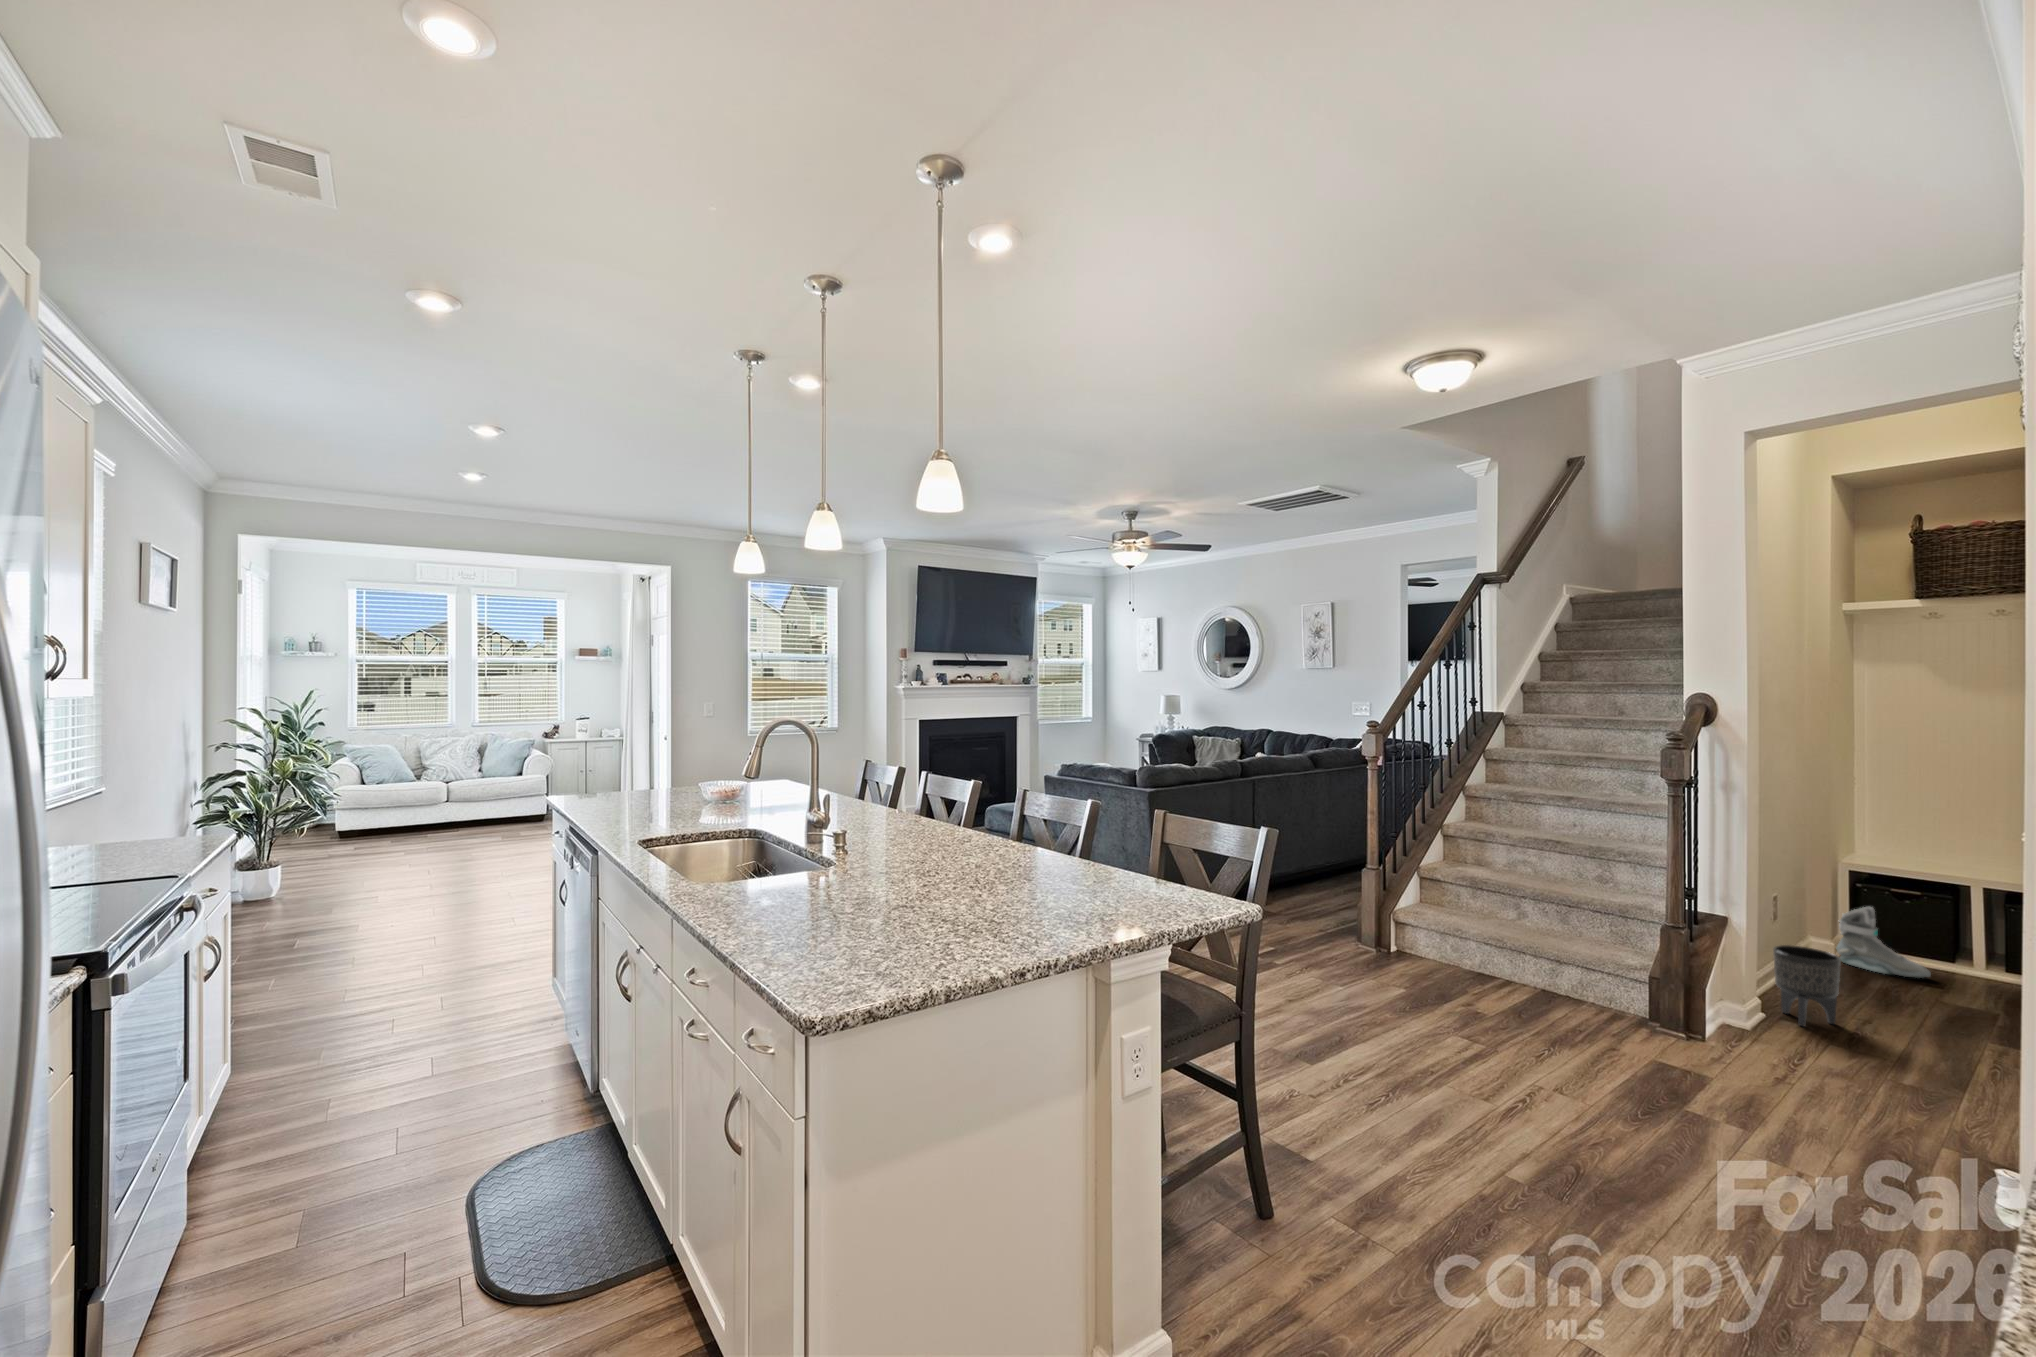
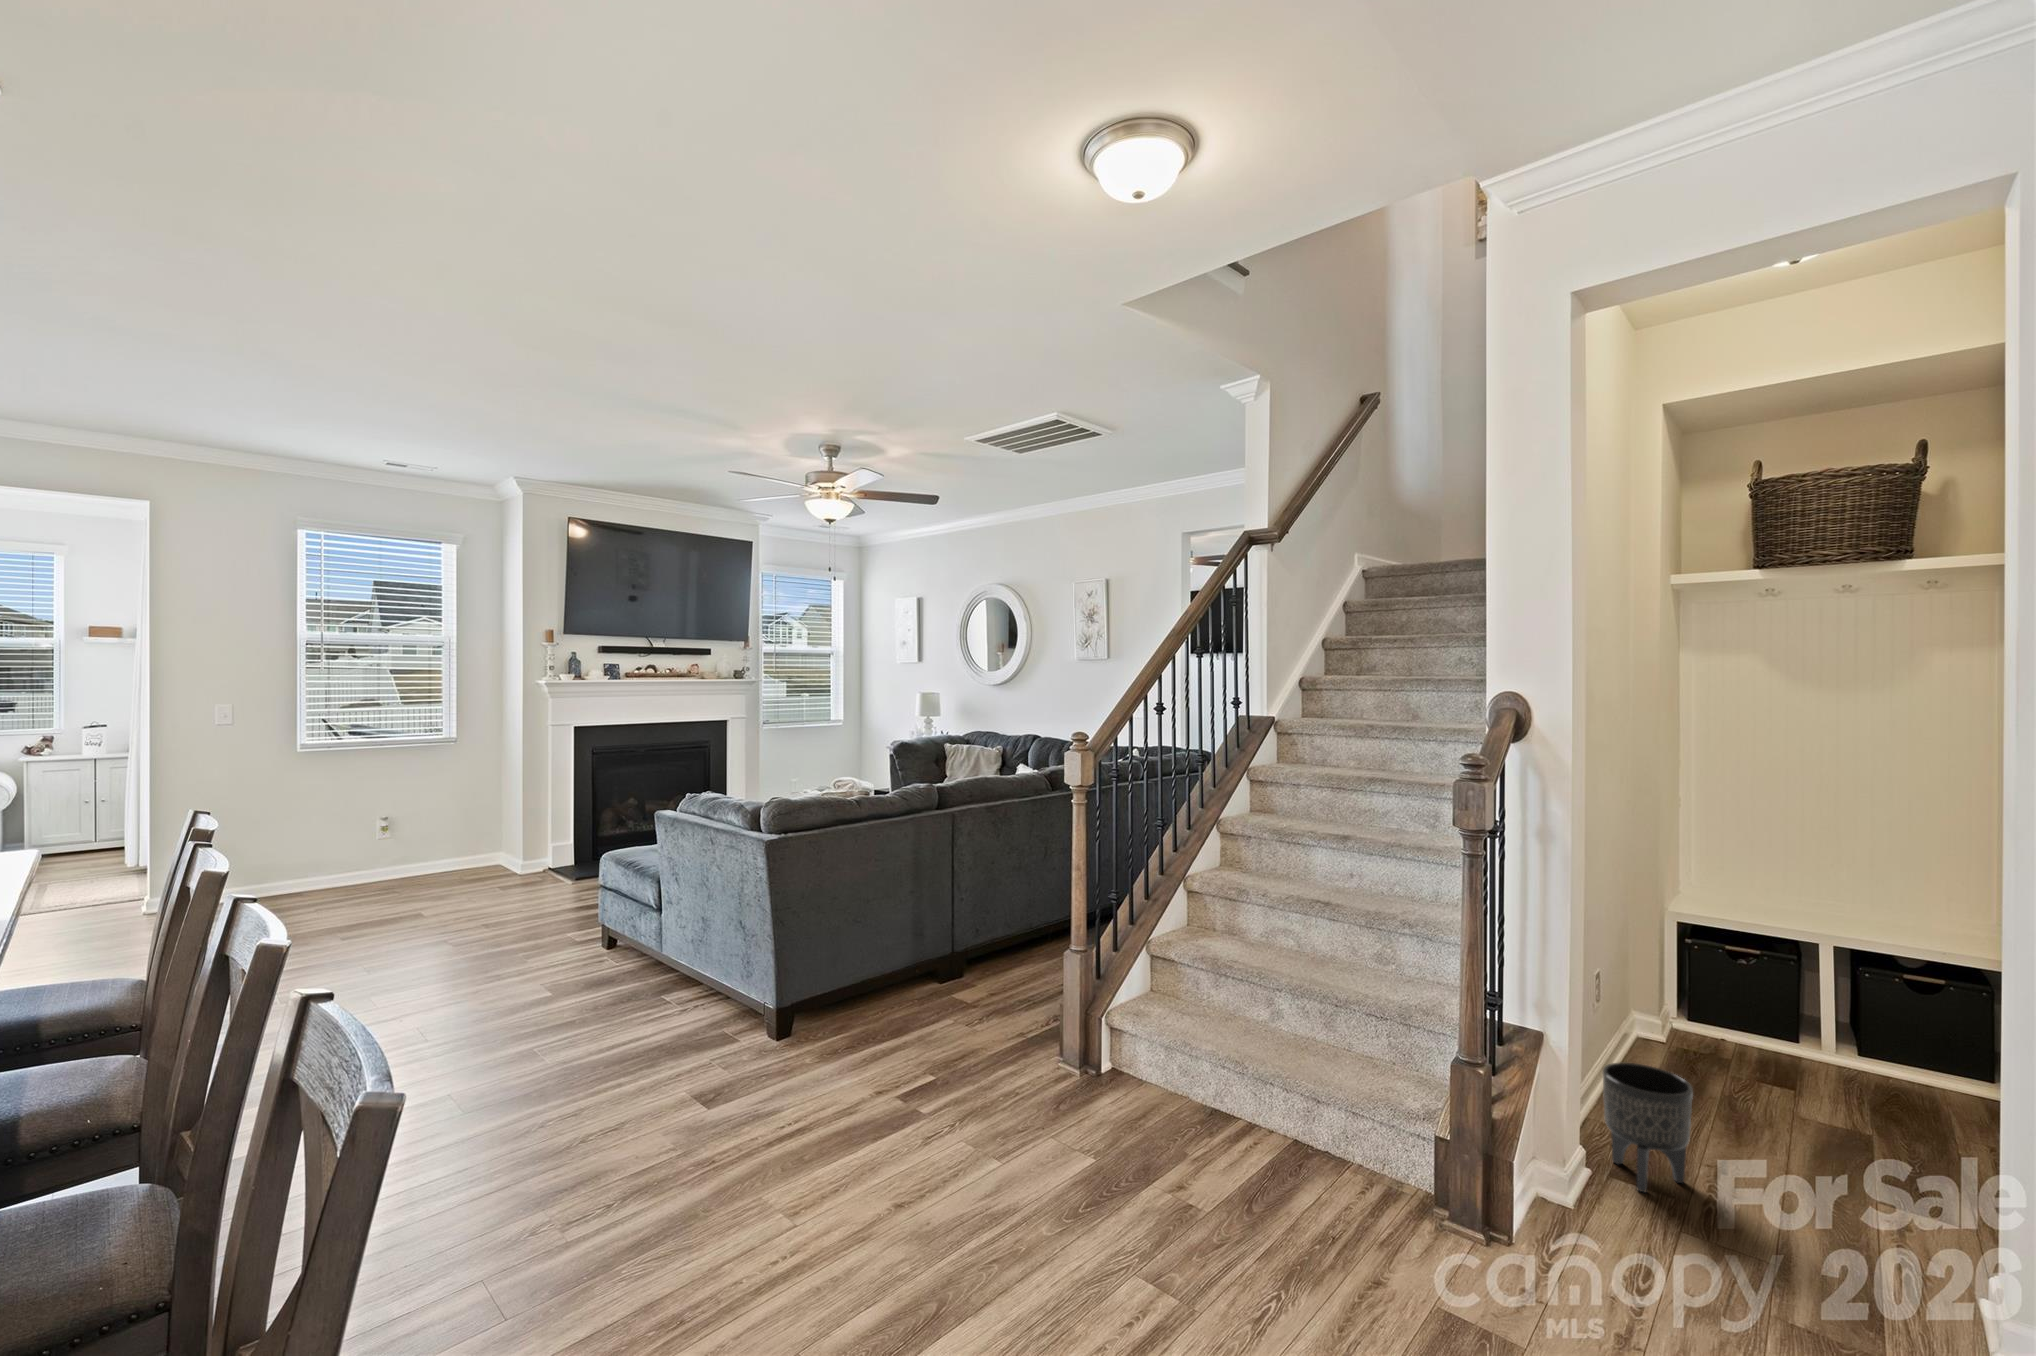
sneaker: present [1837,907,1931,978] -> none [1666,976,1780,1074]

